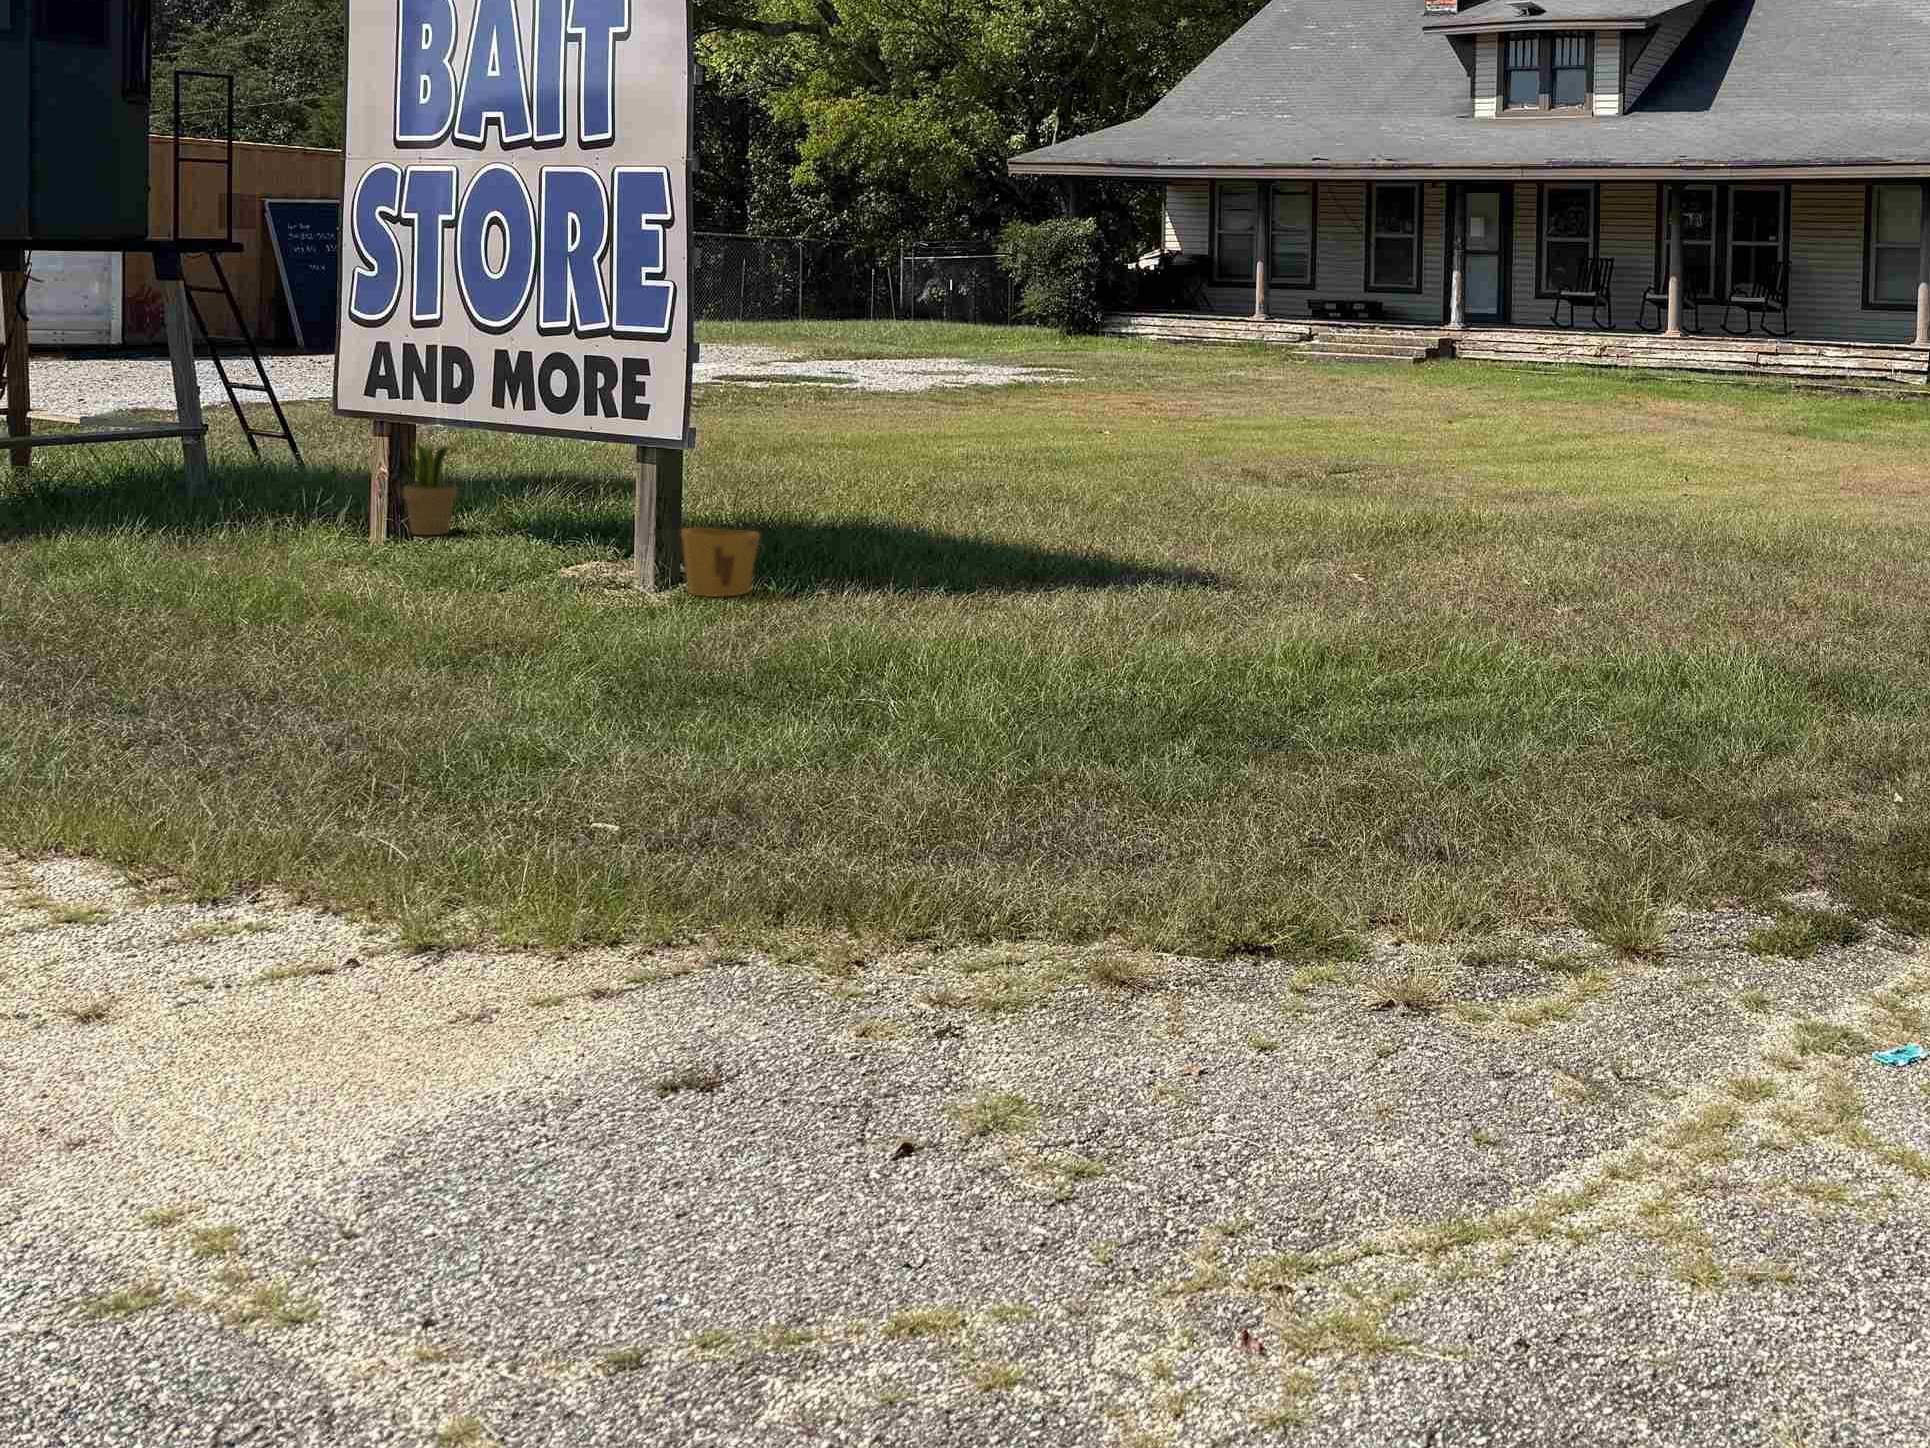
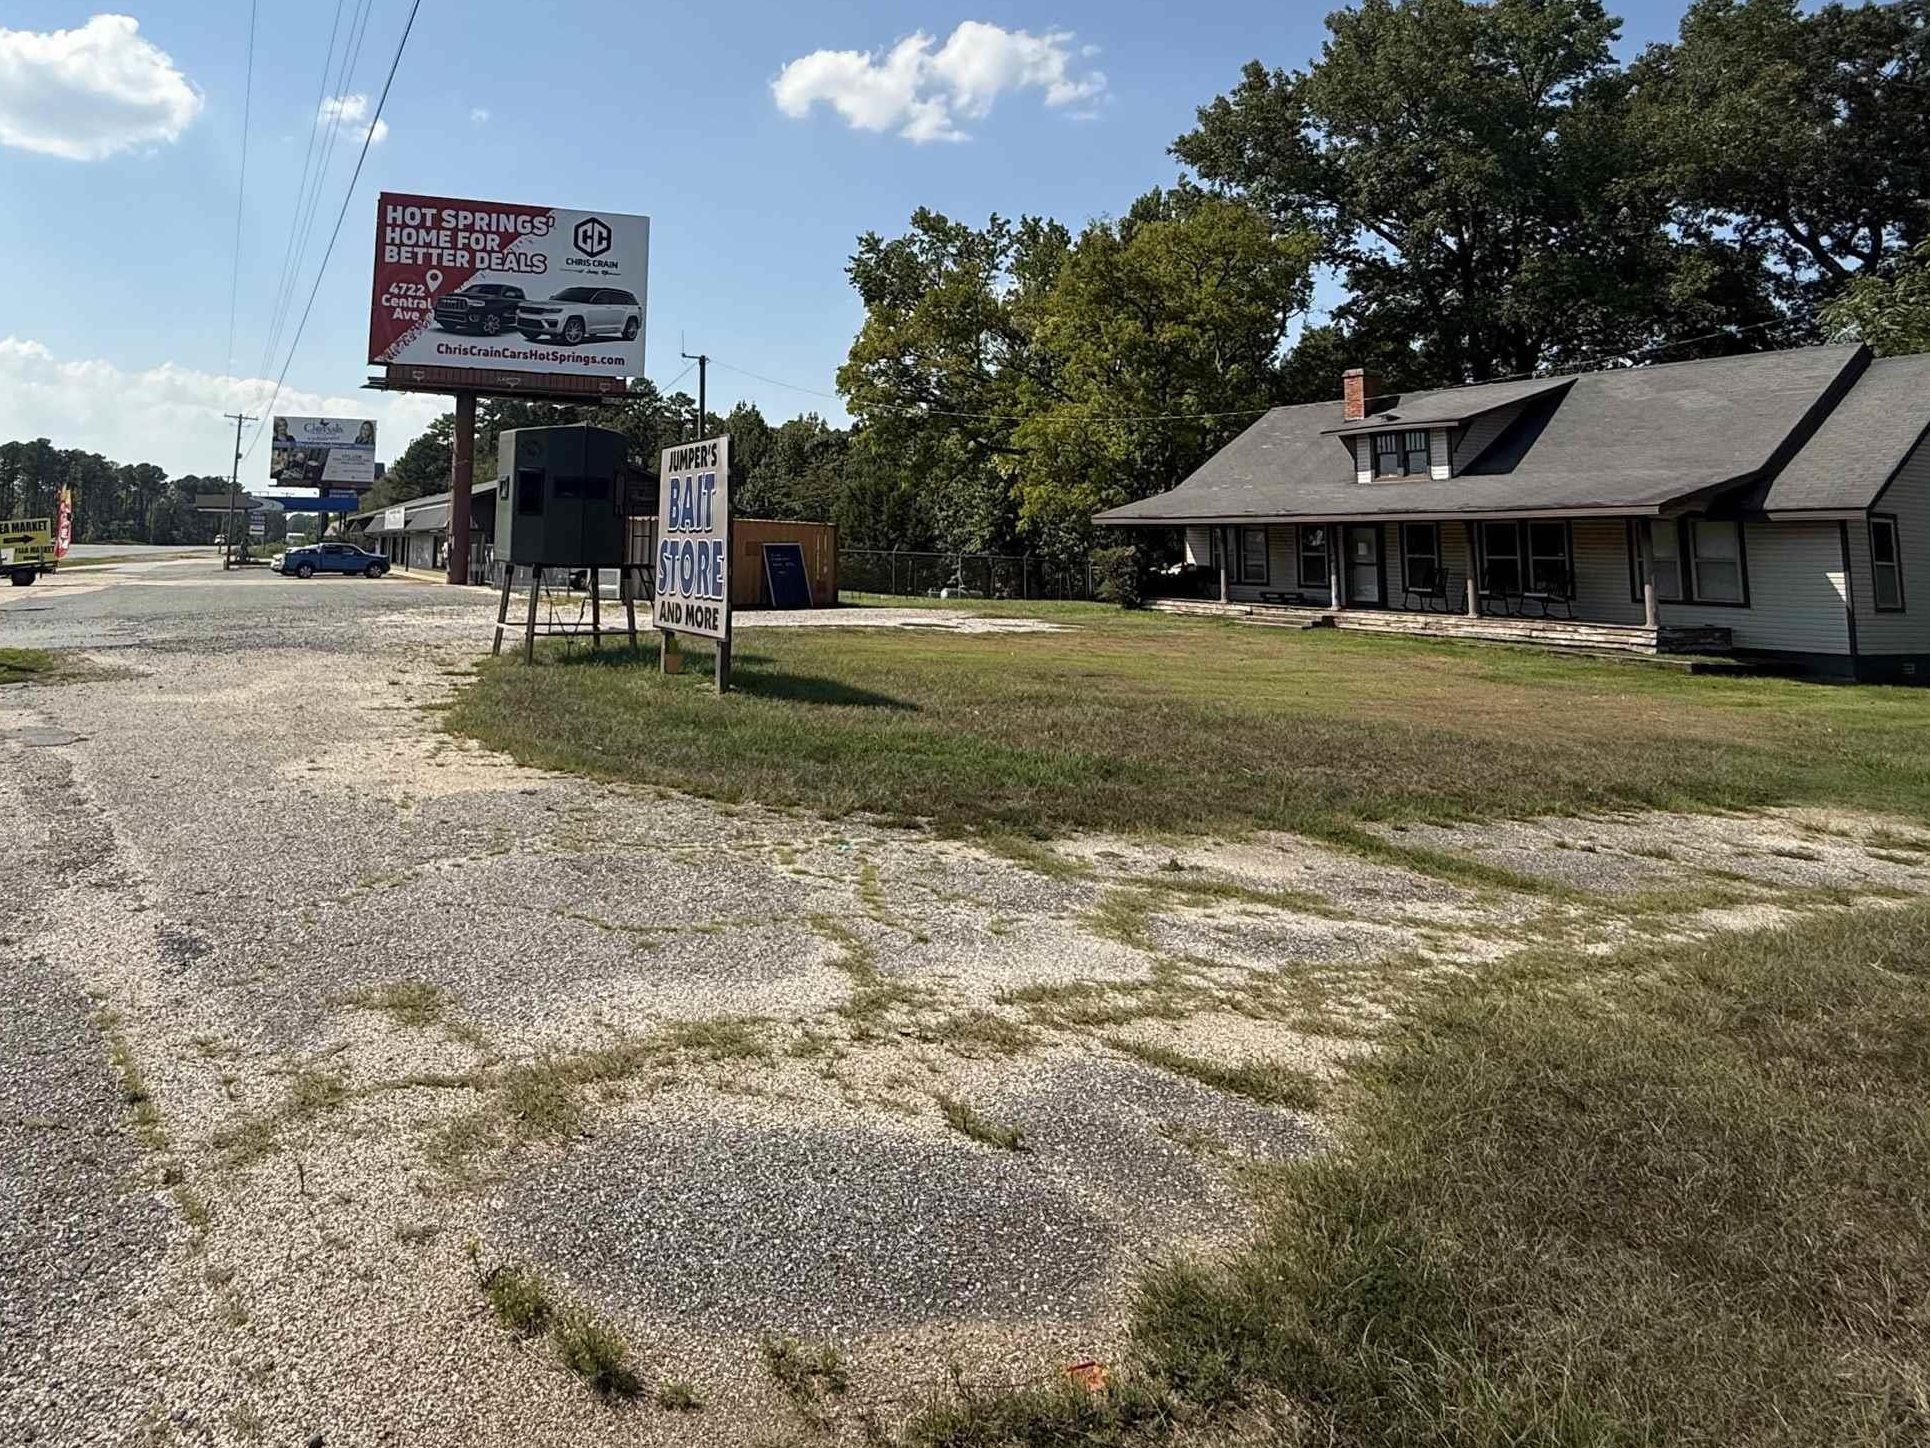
bucket: present [681,528,760,597] -> none [732,674,761,702]

